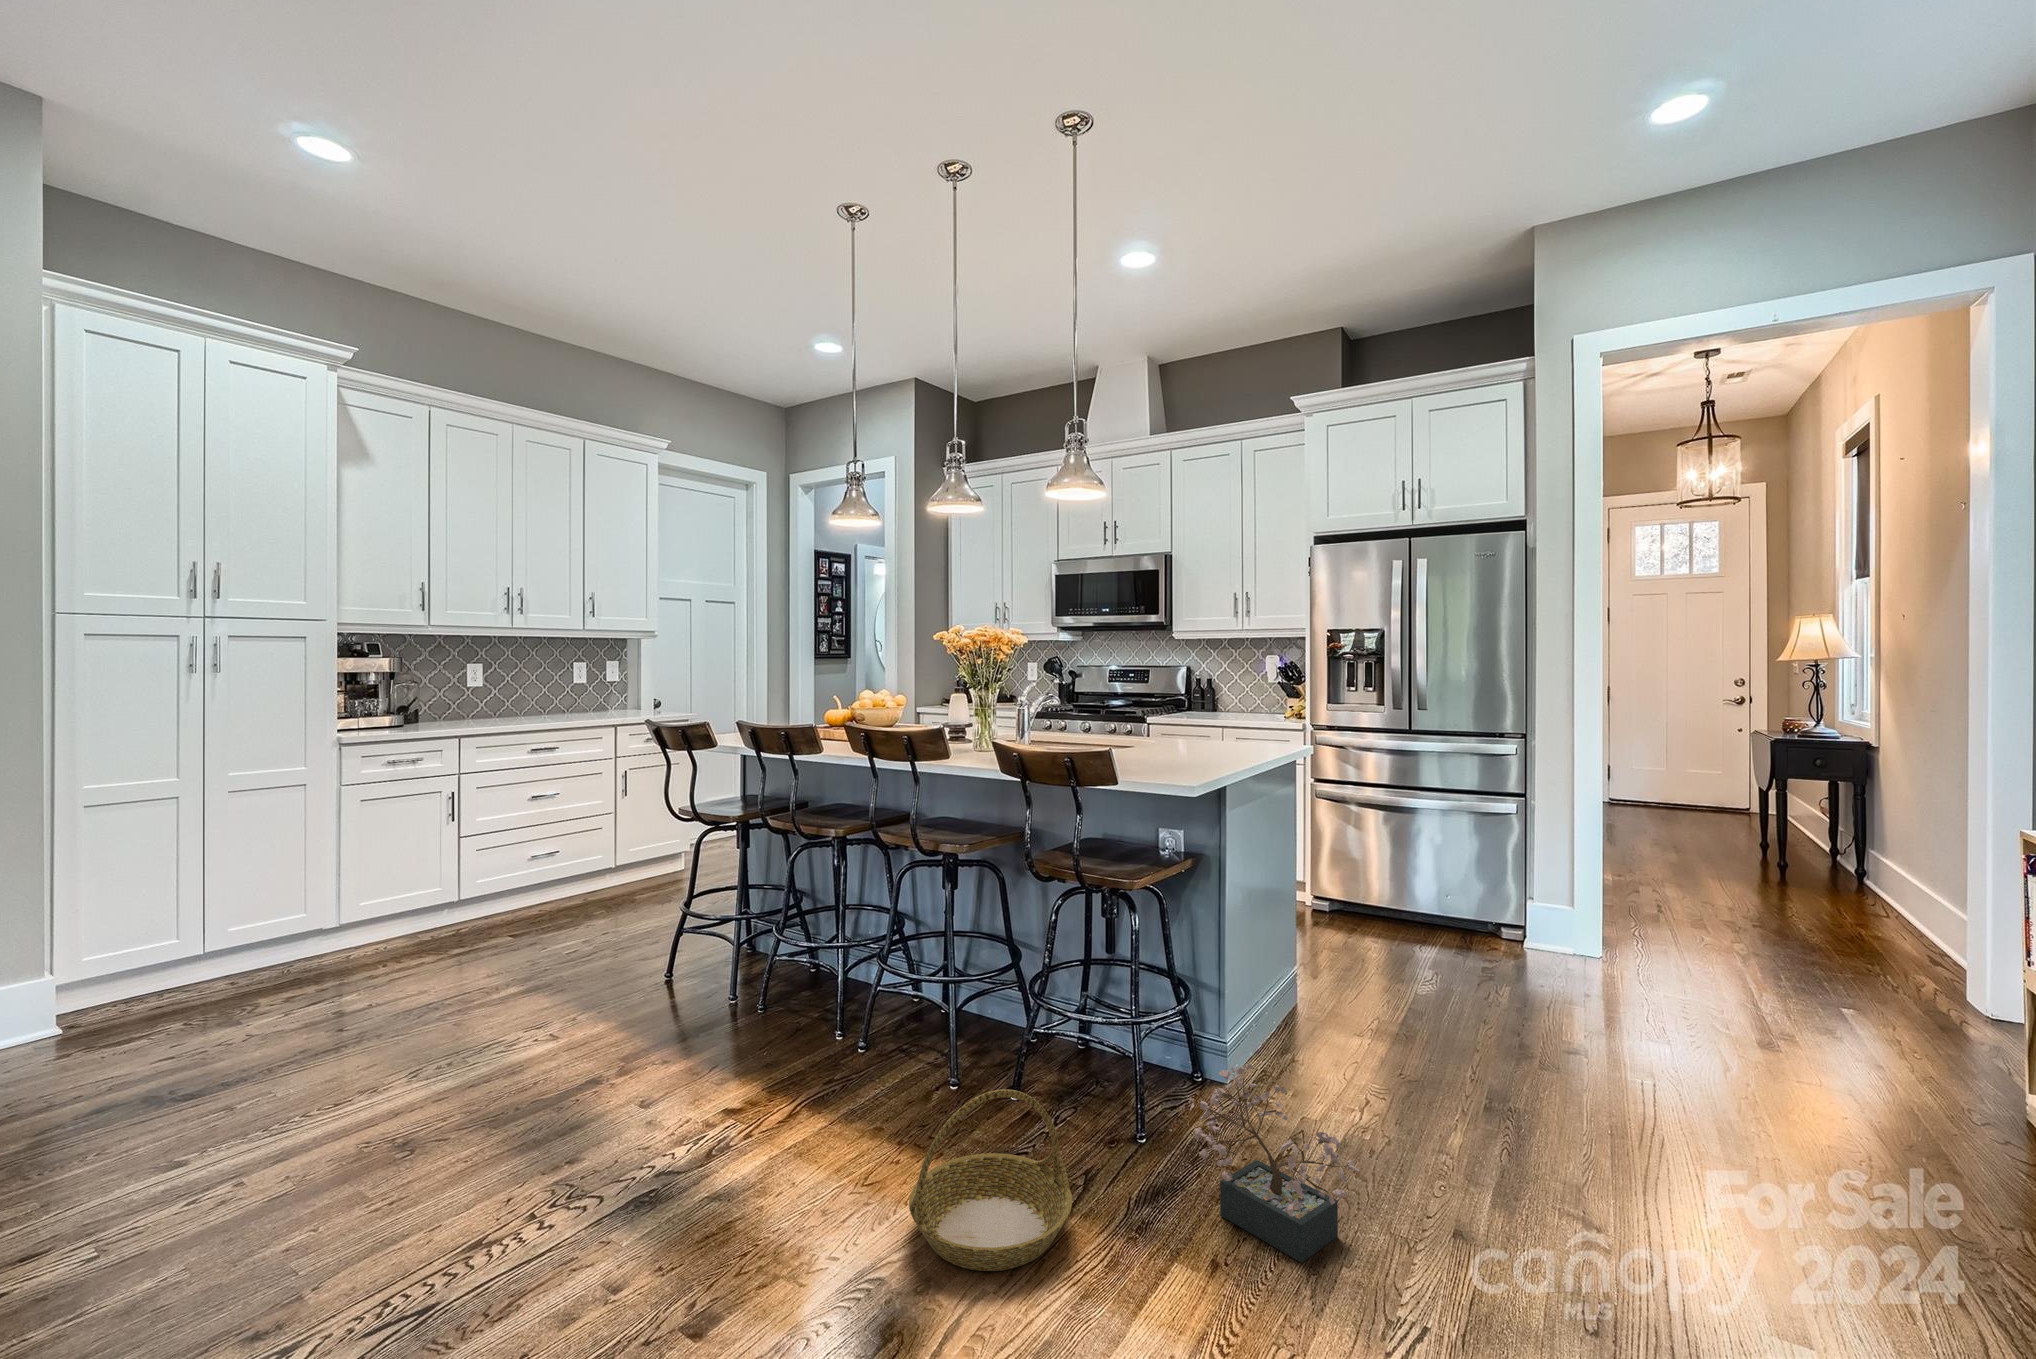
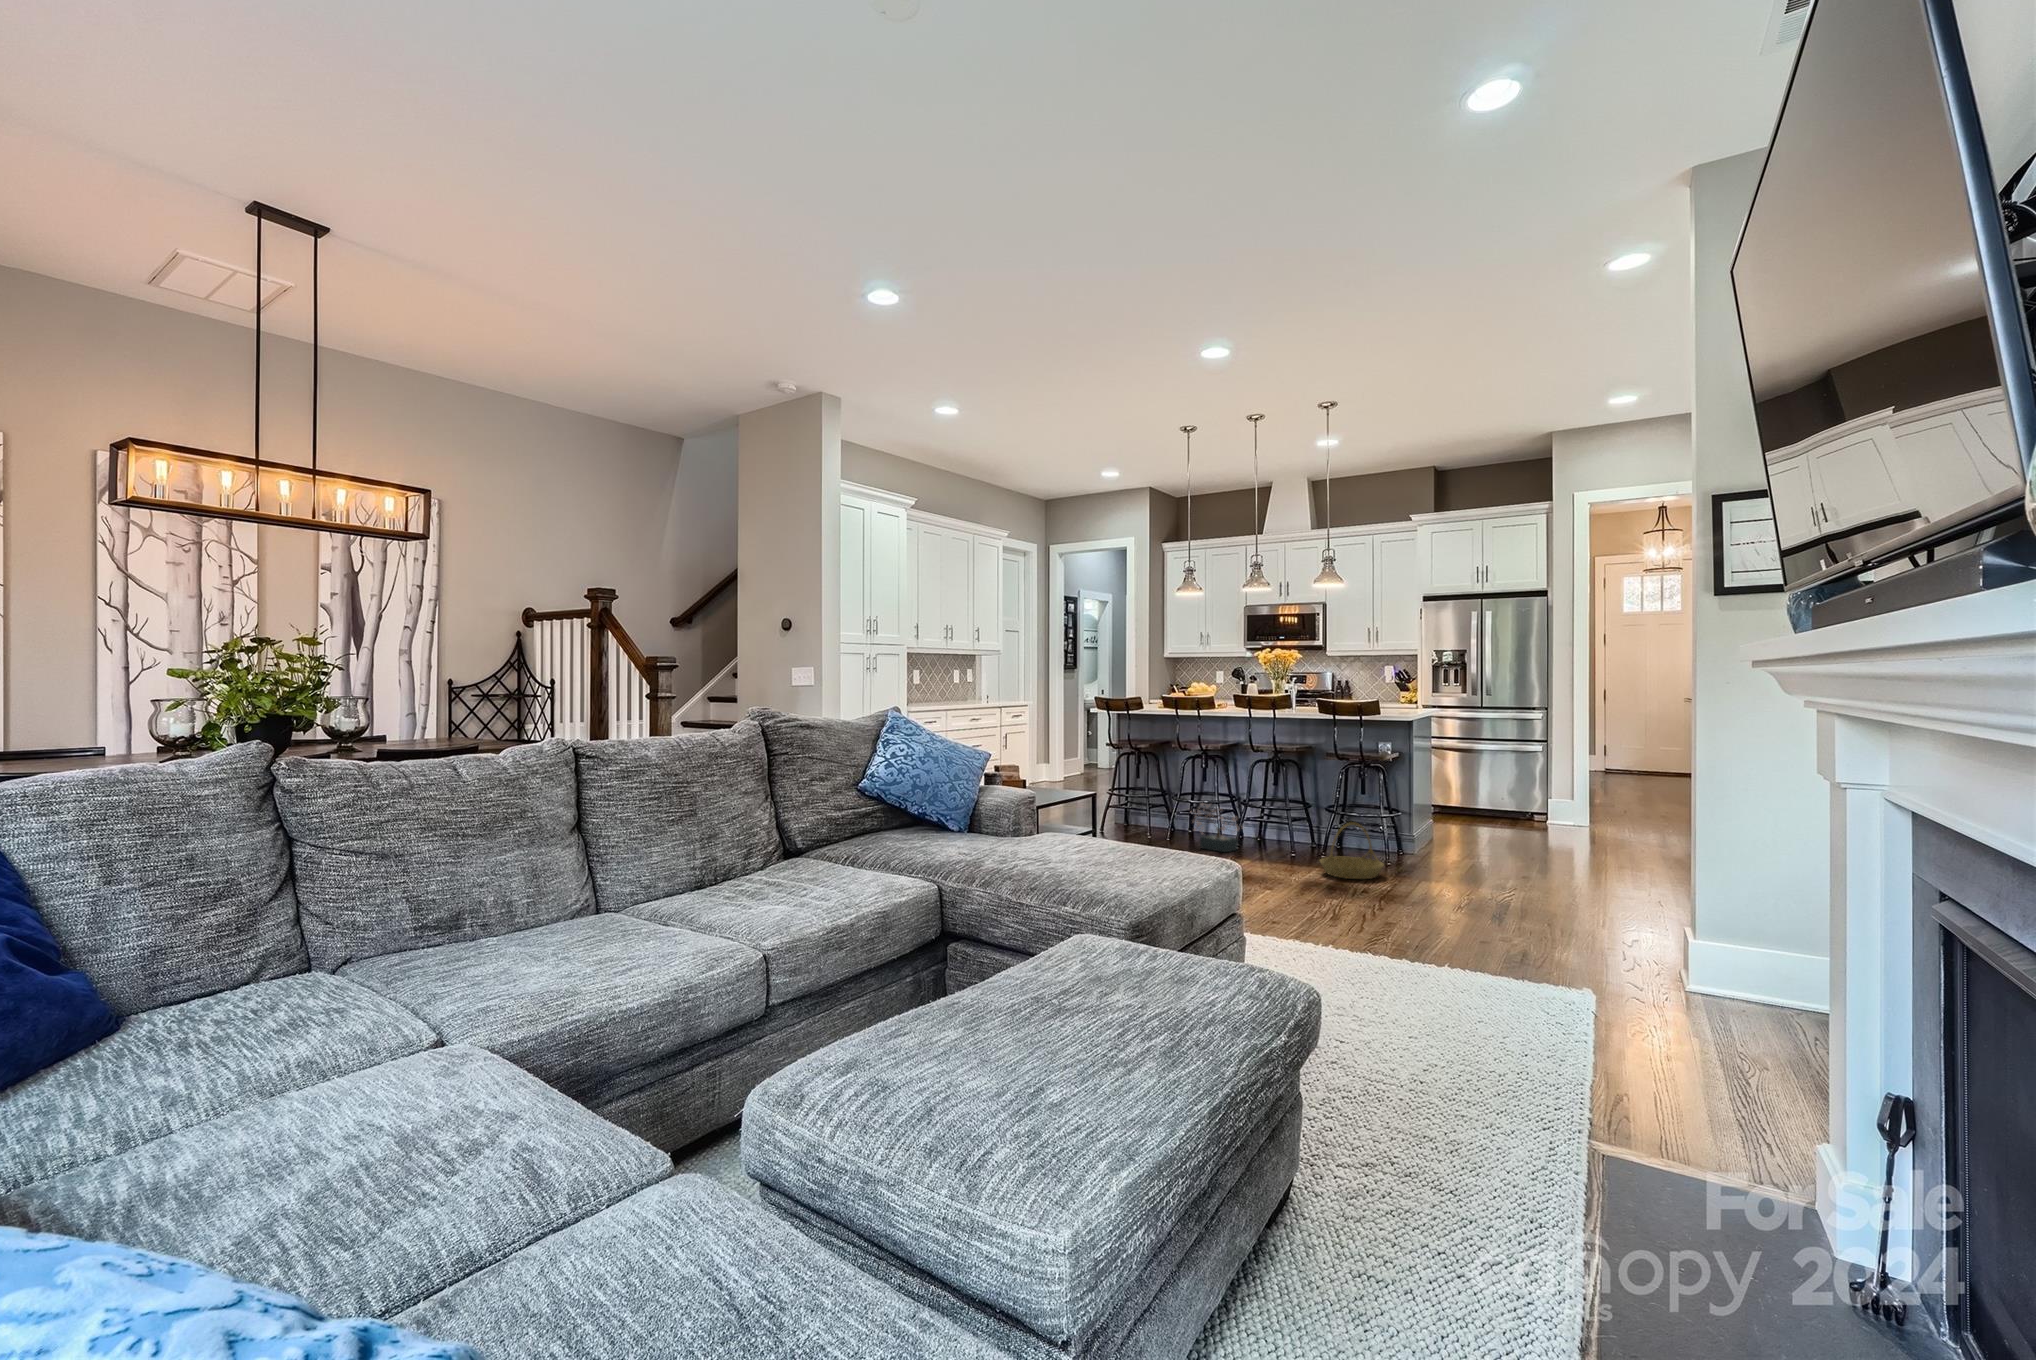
decorative plant: present [1189,1064,1360,1263] -> present [1191,804,1239,852]

